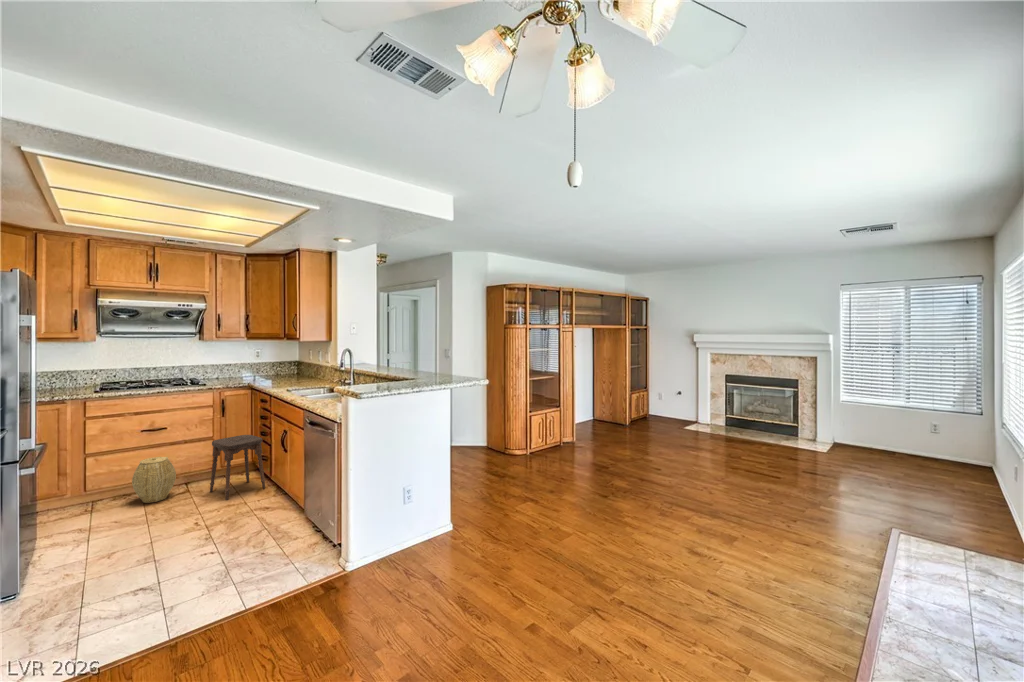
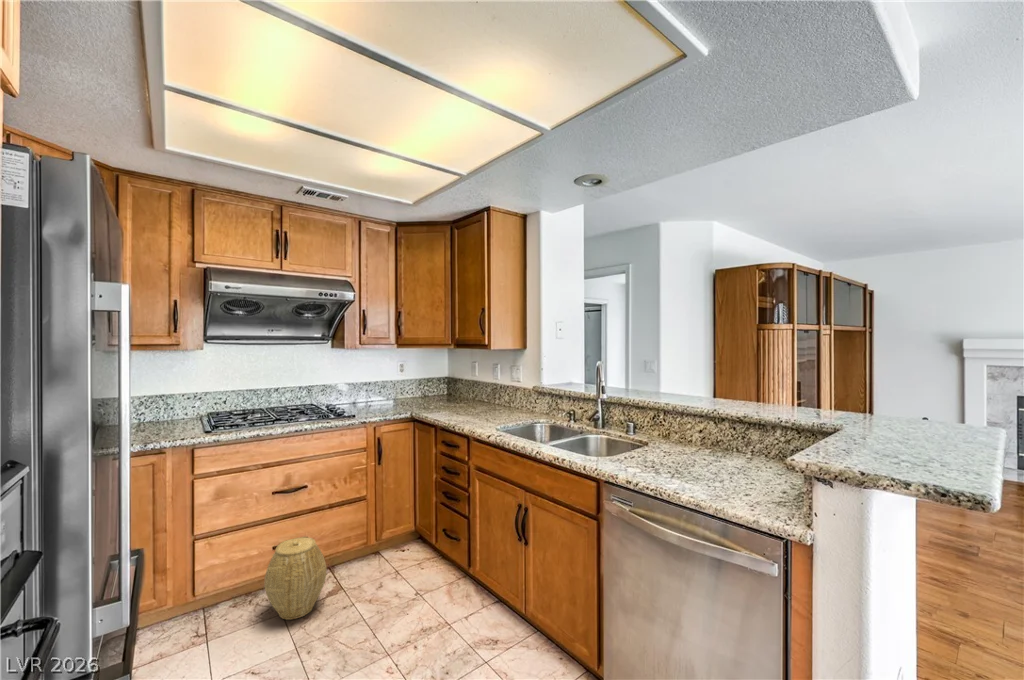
stool: present [210,435,265,500] -> none [376,497,459,617]

